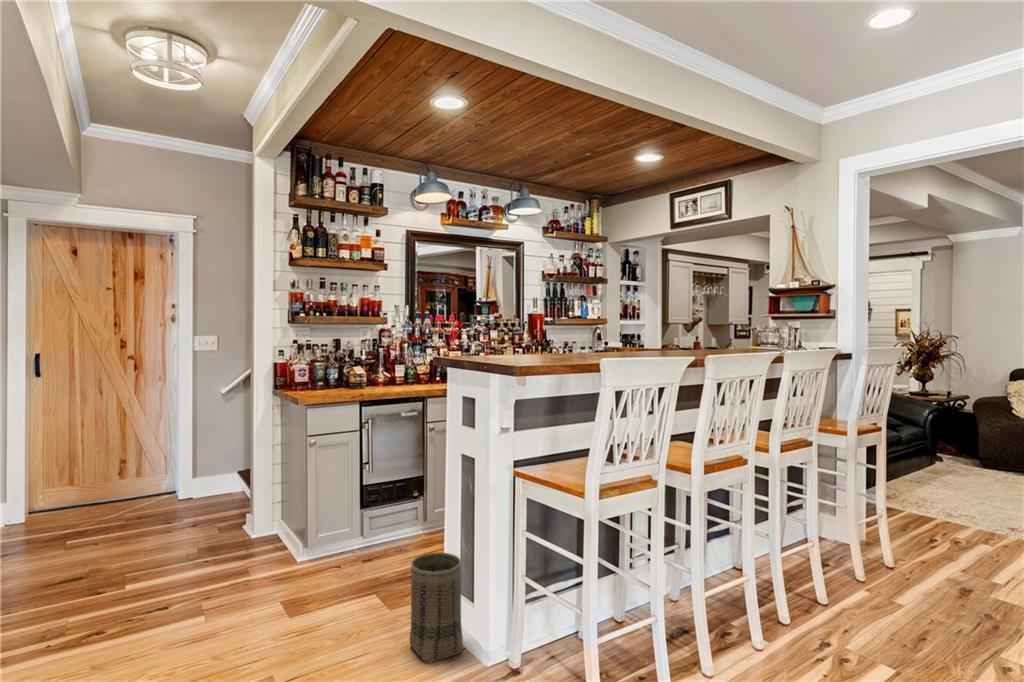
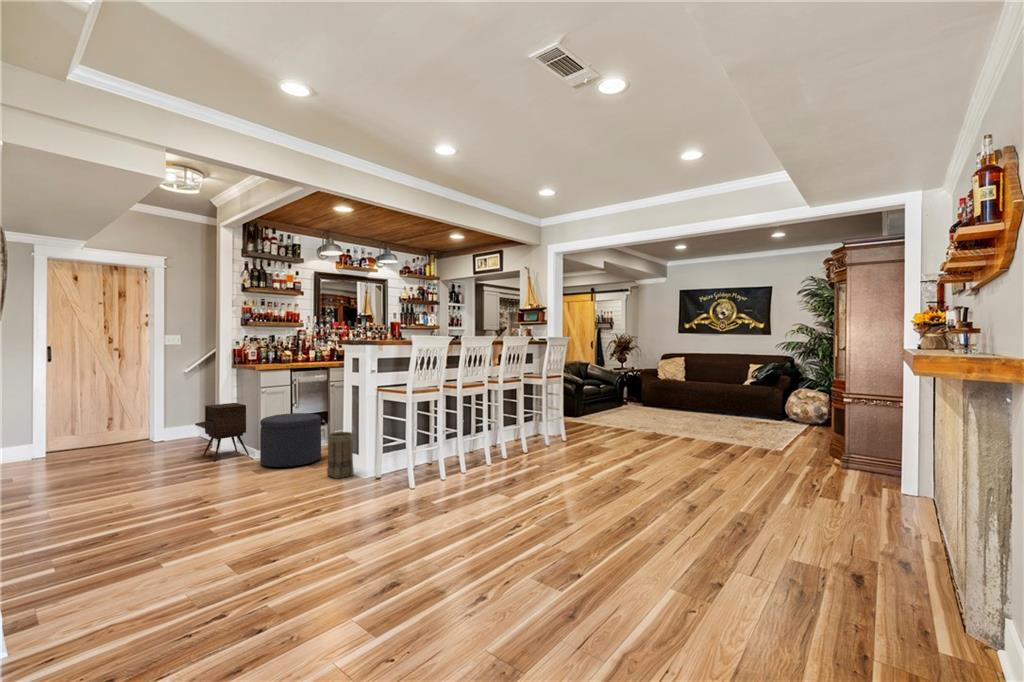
side table: none [218,458,289,569] -> present [203,403,249,461]
ottoman: none [297,488,406,604] -> present [260,413,321,467]

